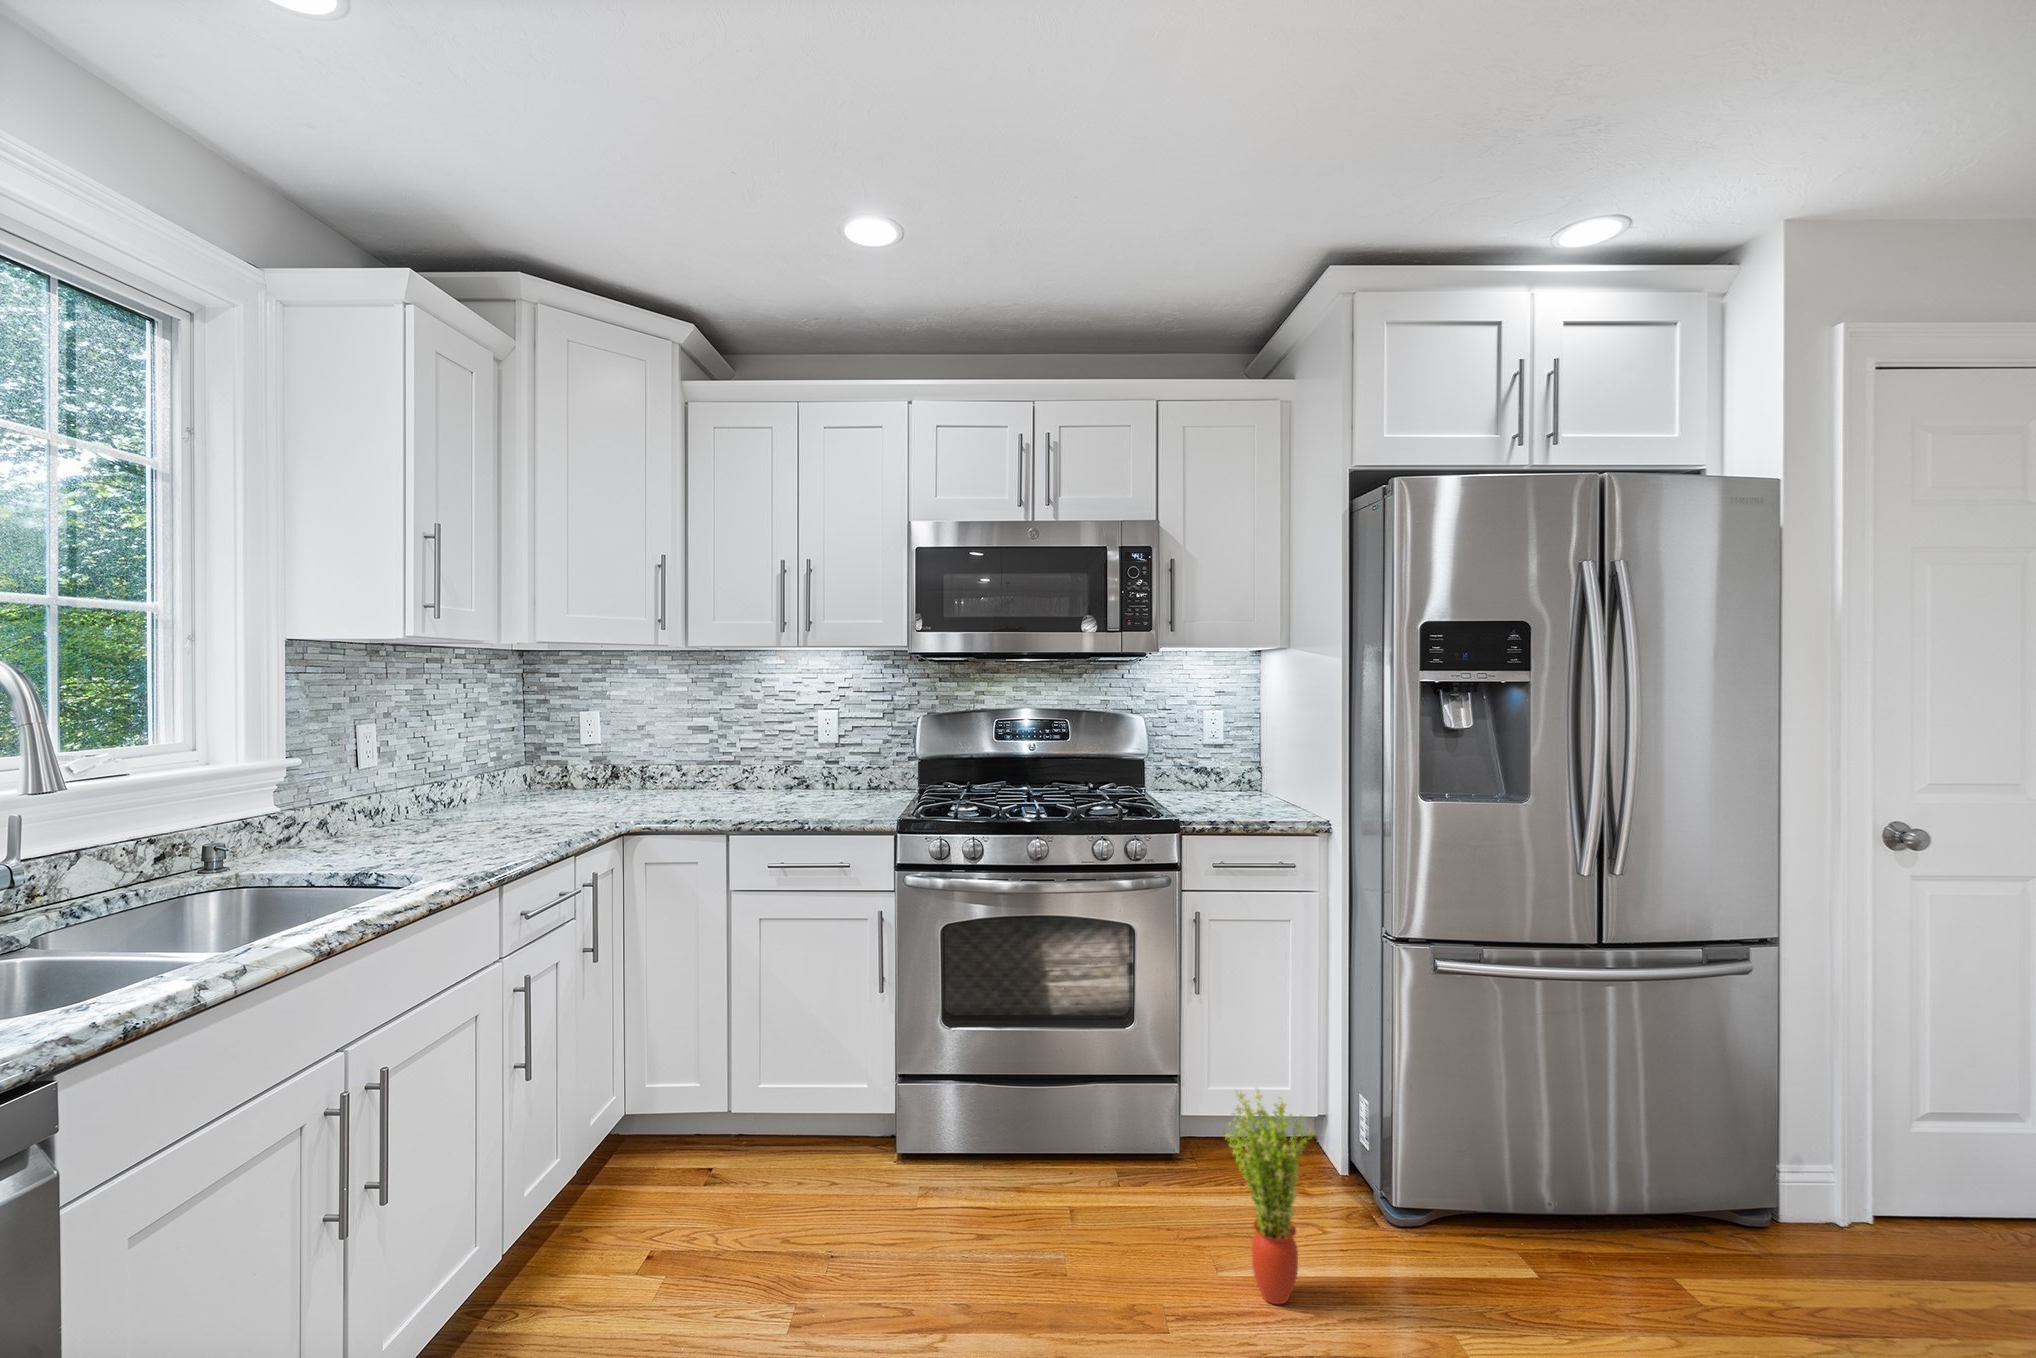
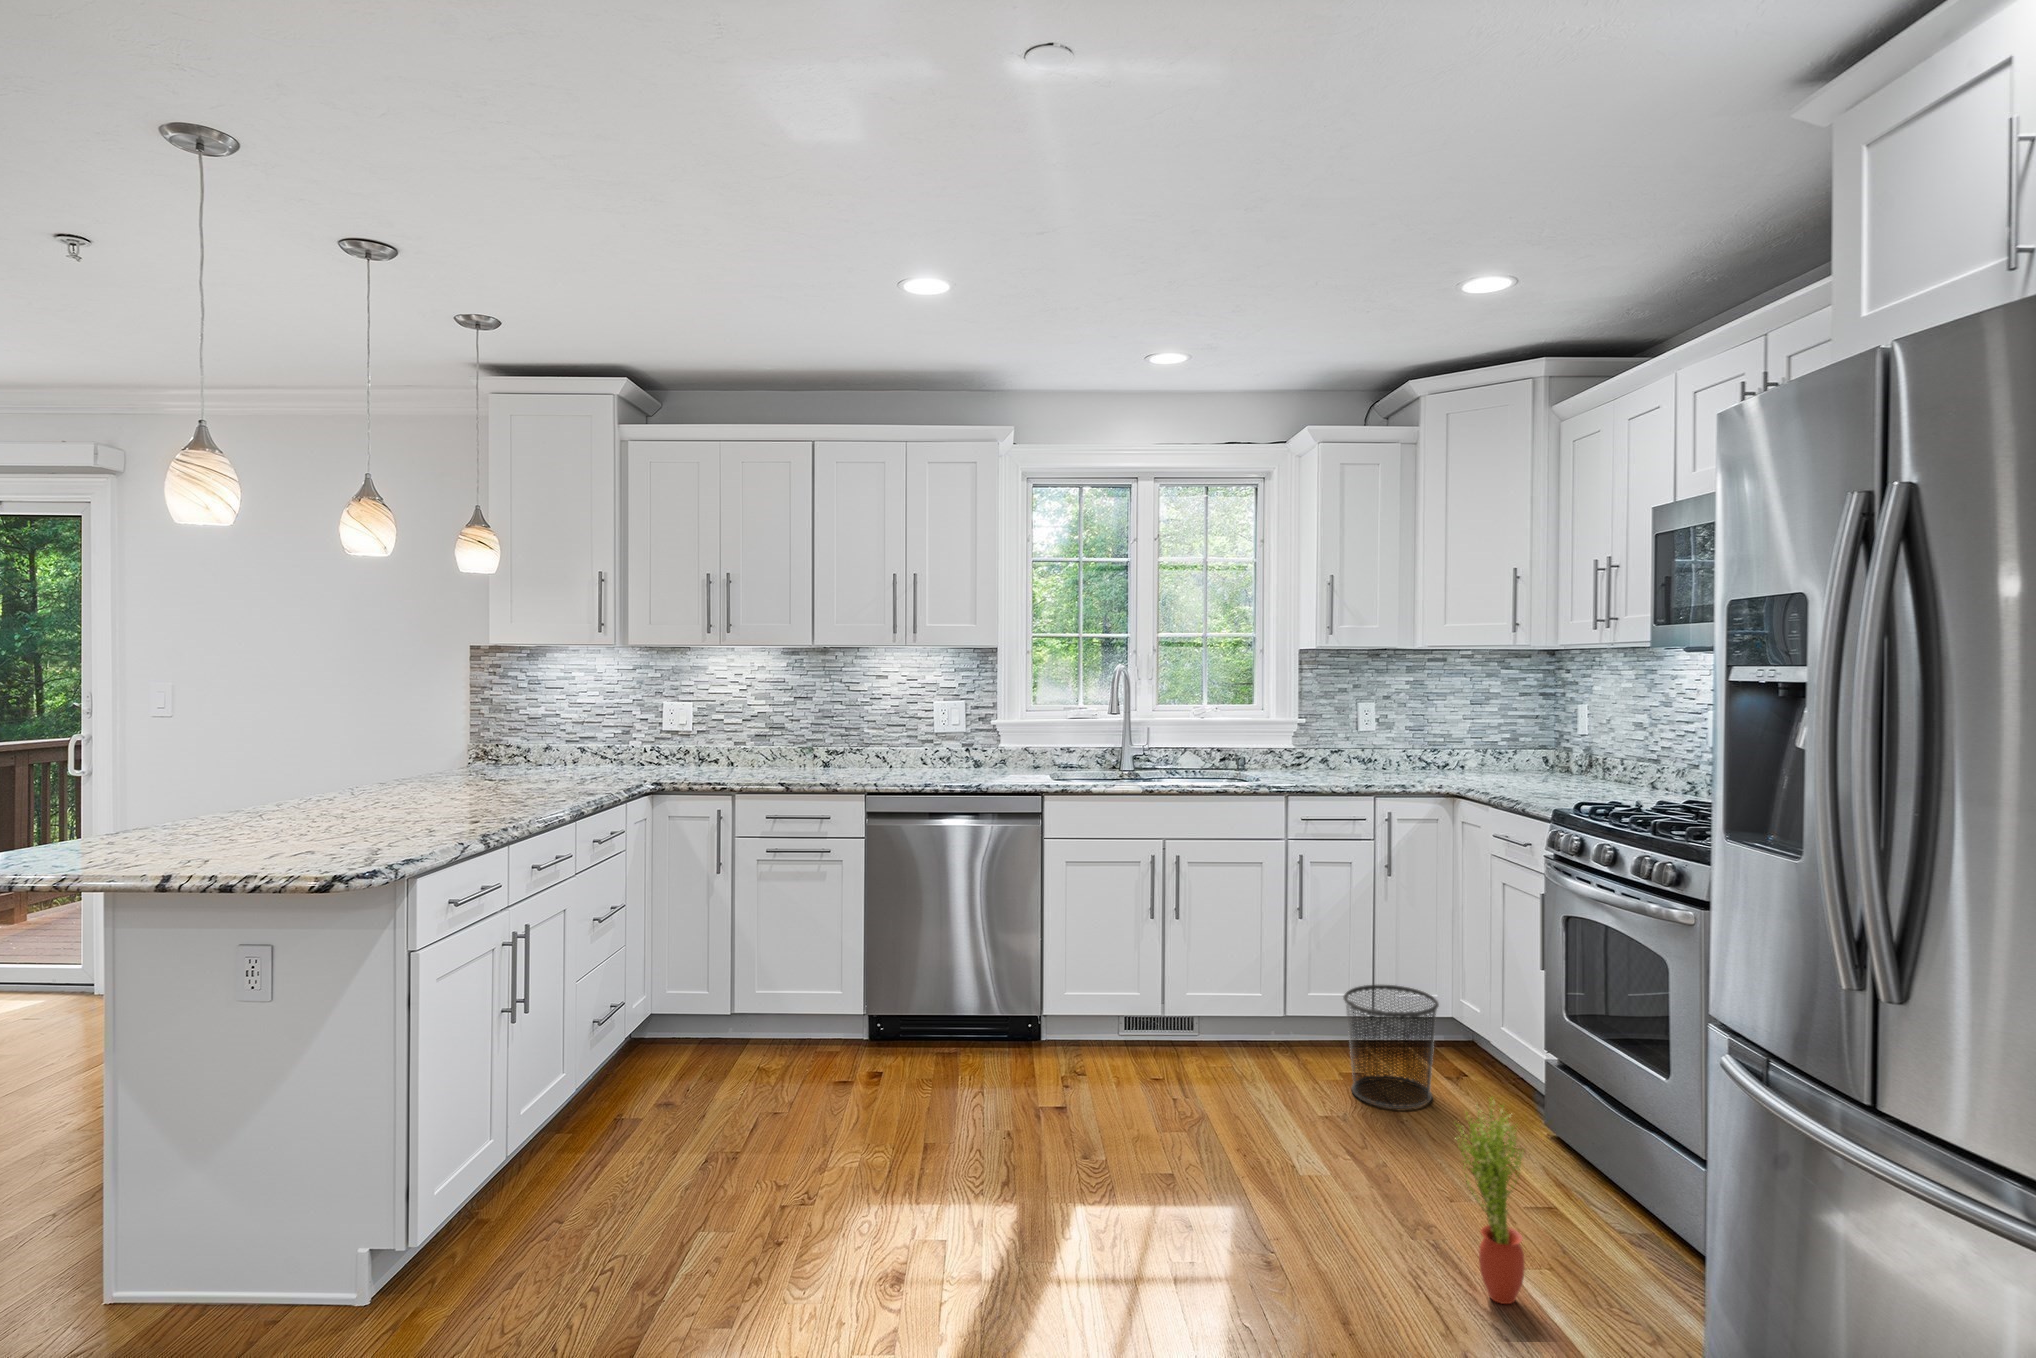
waste bin: none [691,1092,827,1292] -> present [1343,985,1439,1109]

